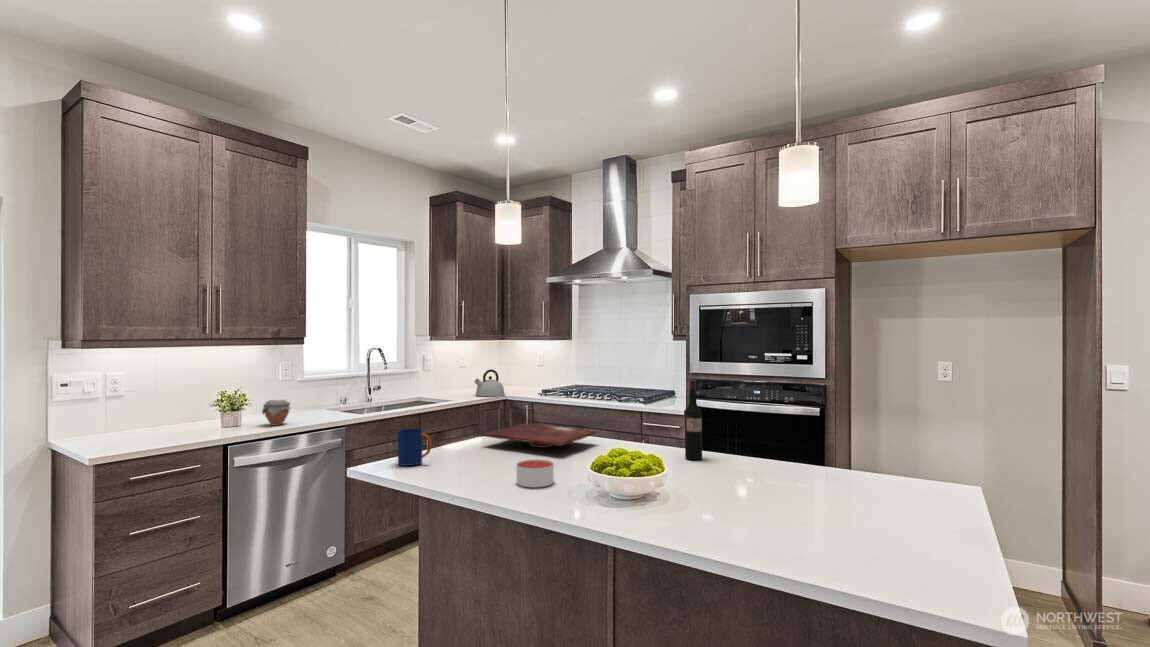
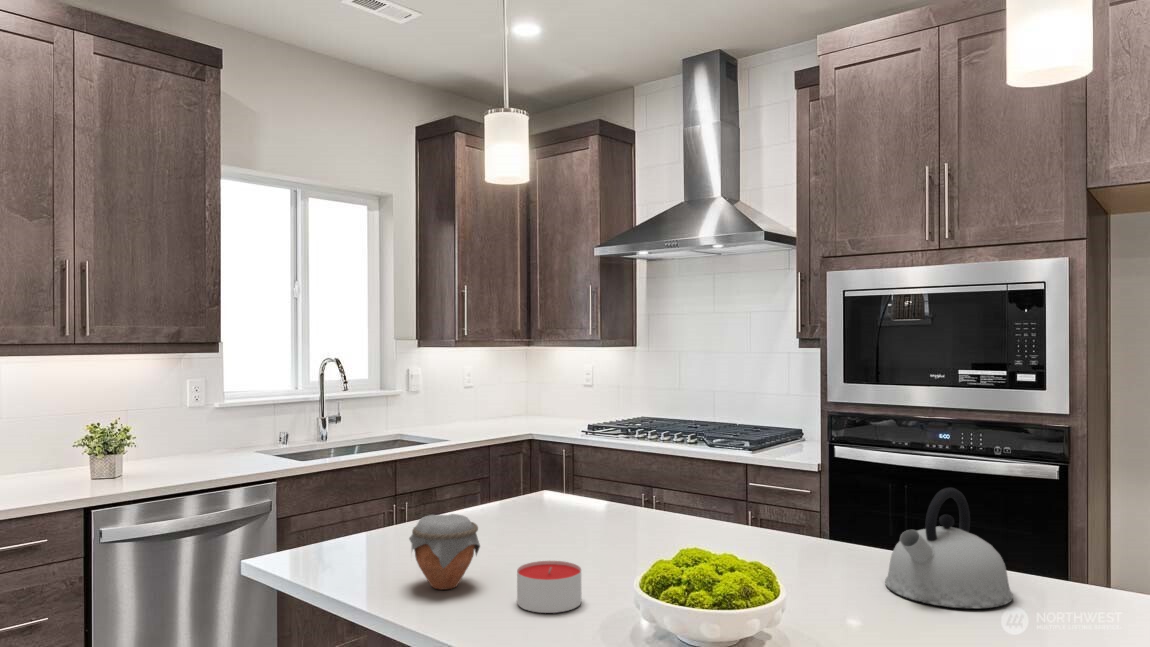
kettle: present [475,369,505,396] -> present [885,488,1013,608]
wine bottle: present [685,380,702,460] -> none [817,423,848,562]
jar: present [262,400,290,426] -> present [409,514,480,590]
cutting board: present [483,424,597,448] -> none [475,488,666,532]
mug: present [397,429,431,466] -> none [328,499,382,562]

